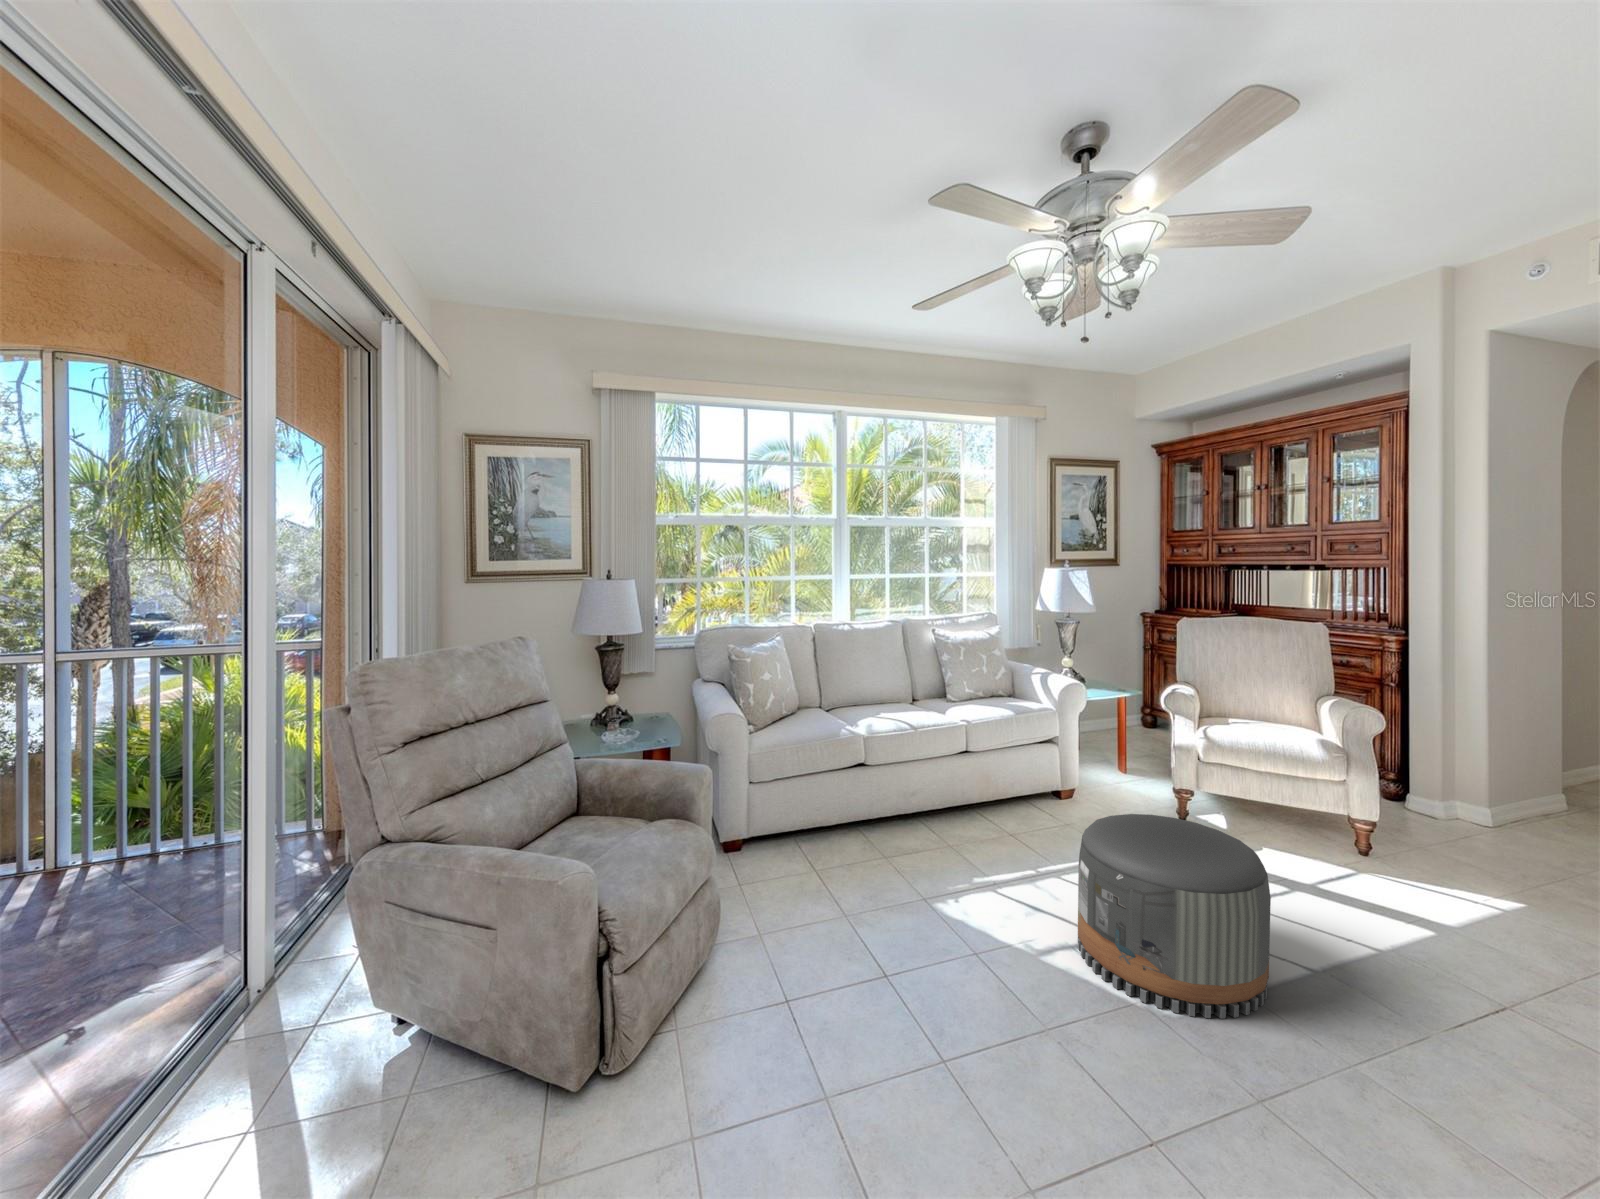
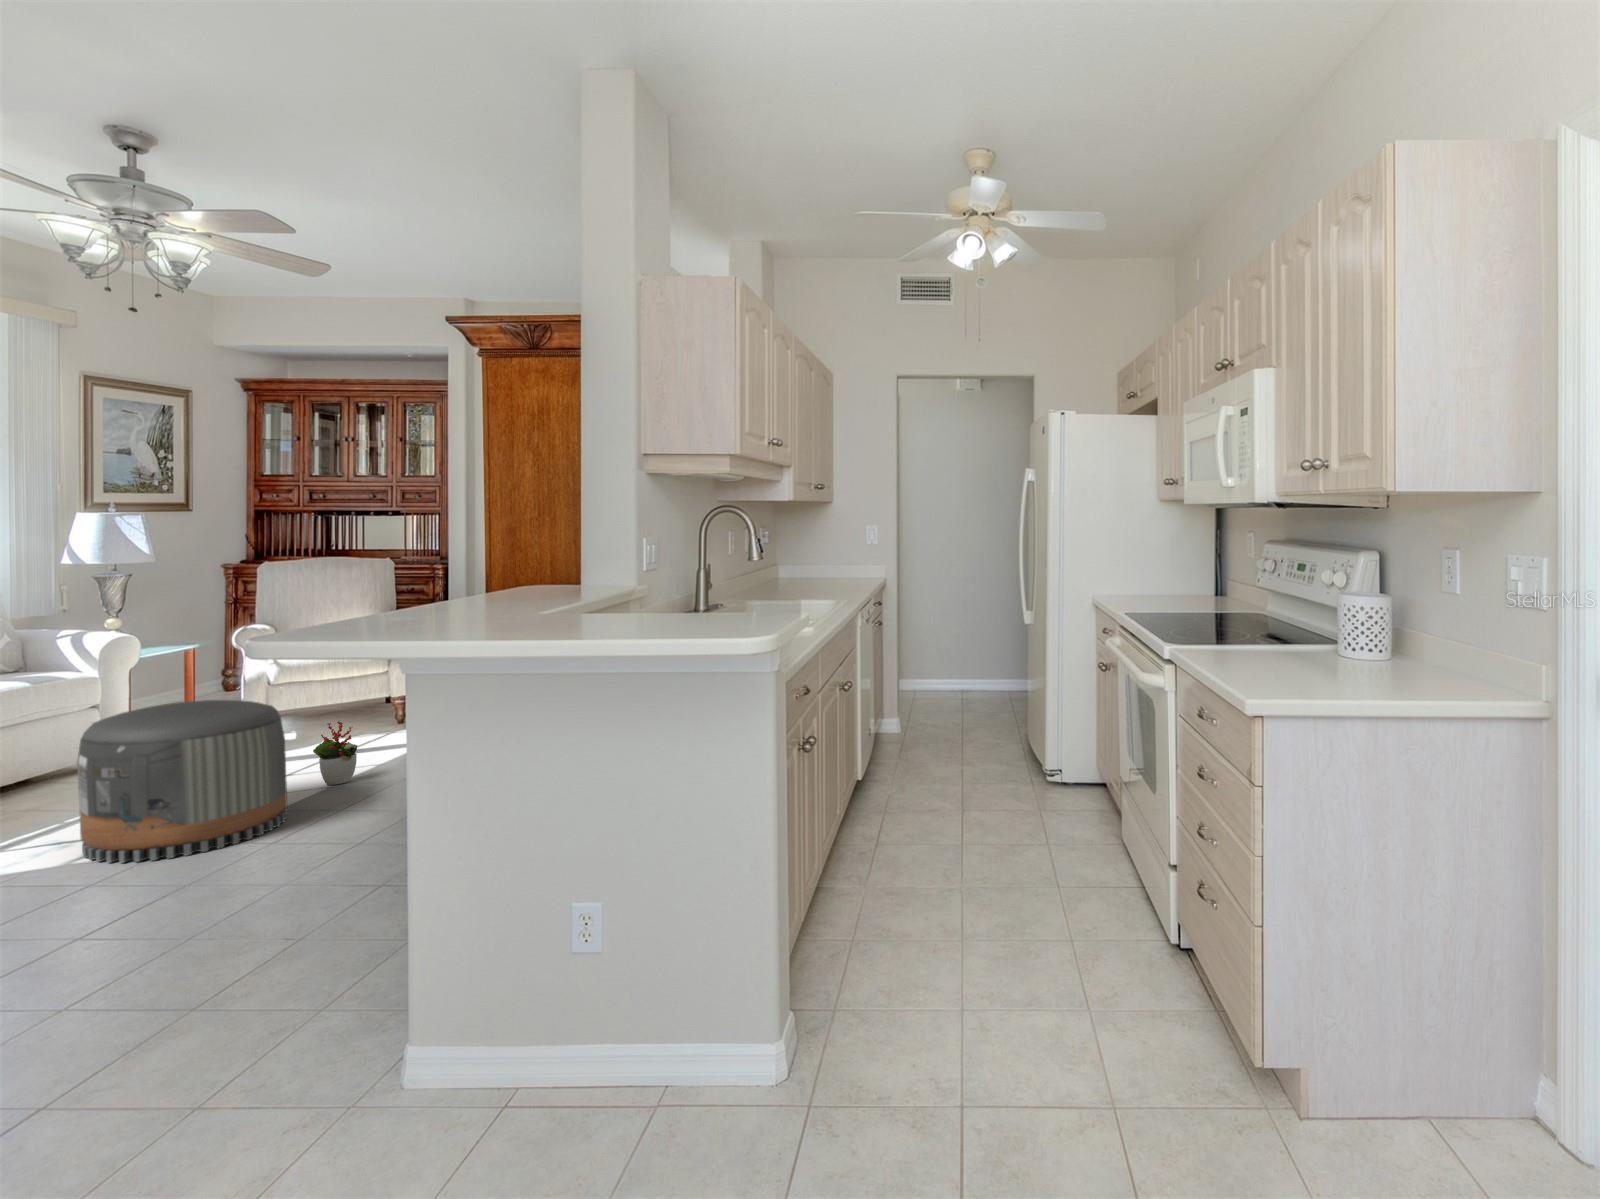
decorative plant: none [1280,861,1336,941] -> present [313,722,357,785]

